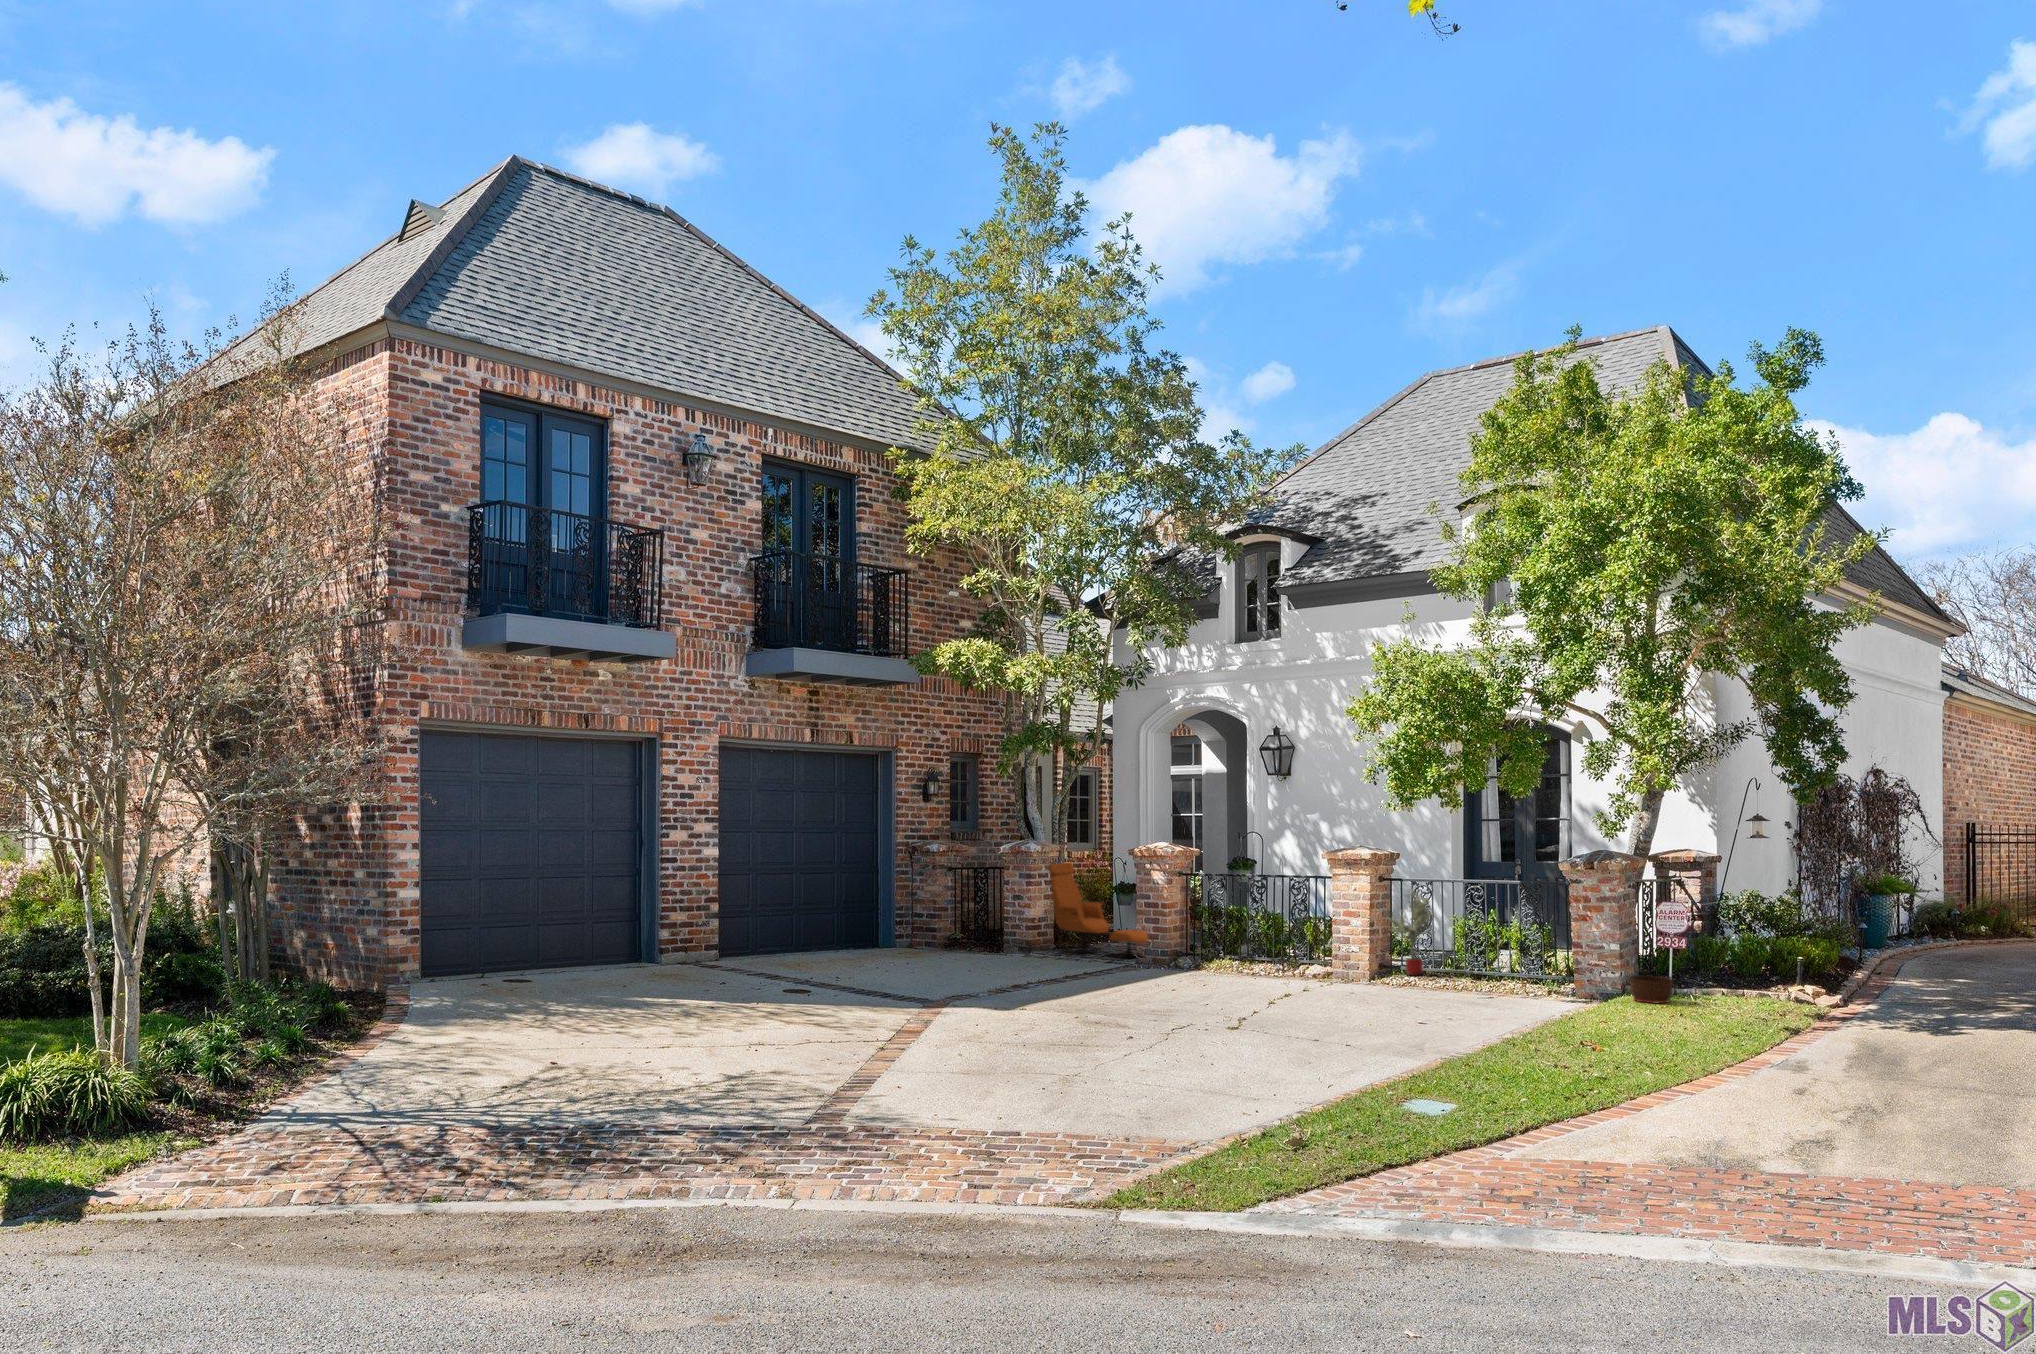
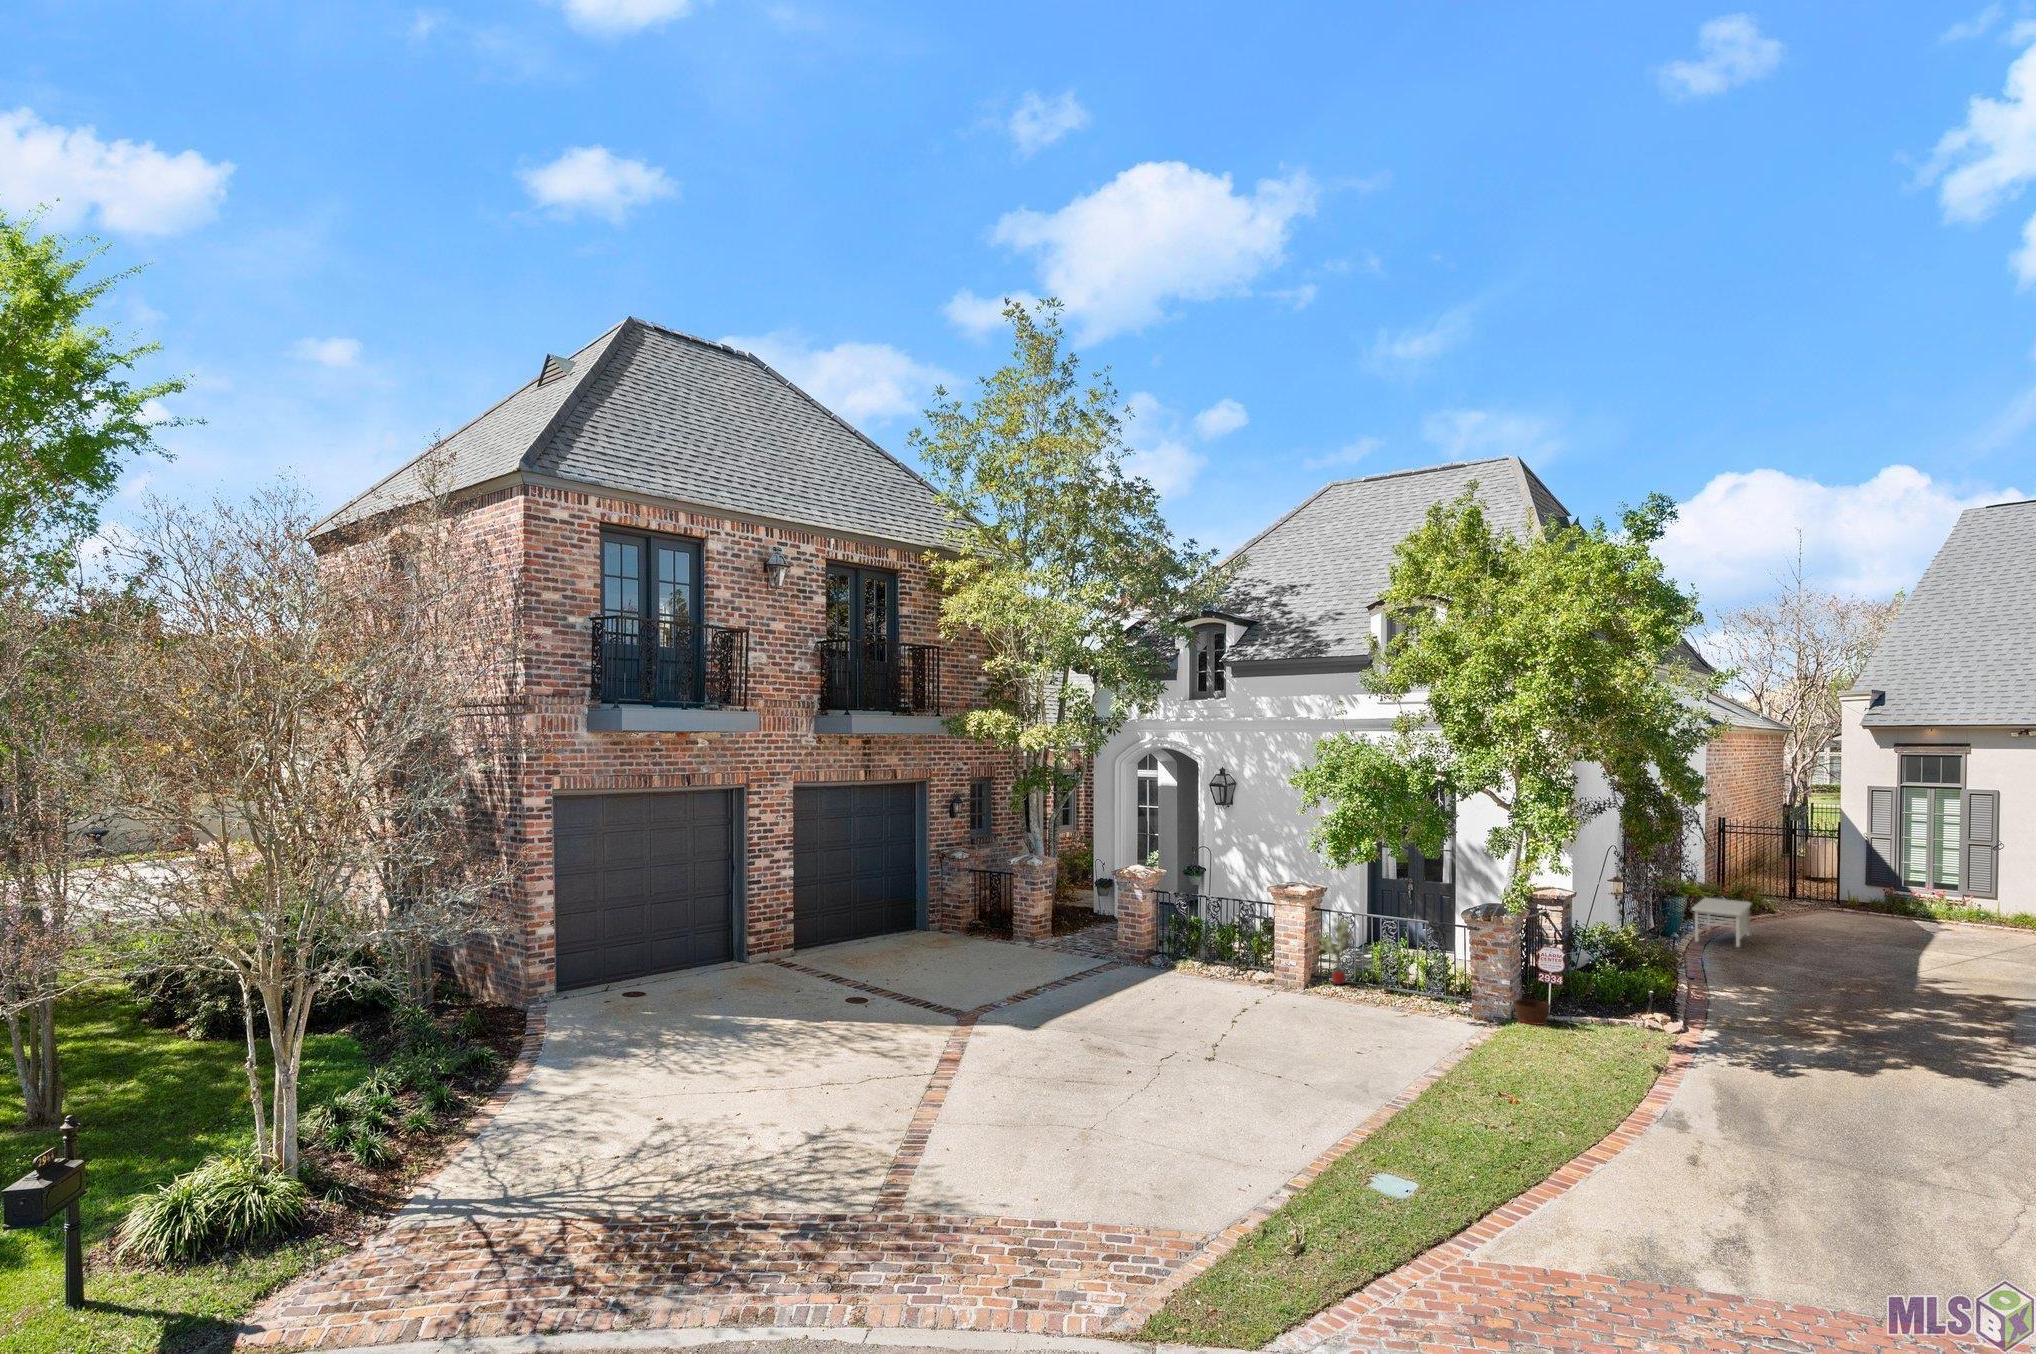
lounge chair: present [1048,863,1149,958] -> none [1049,880,1128,961]
storage bench: none [1886,895,1968,949] -> present [1692,898,1751,947]

